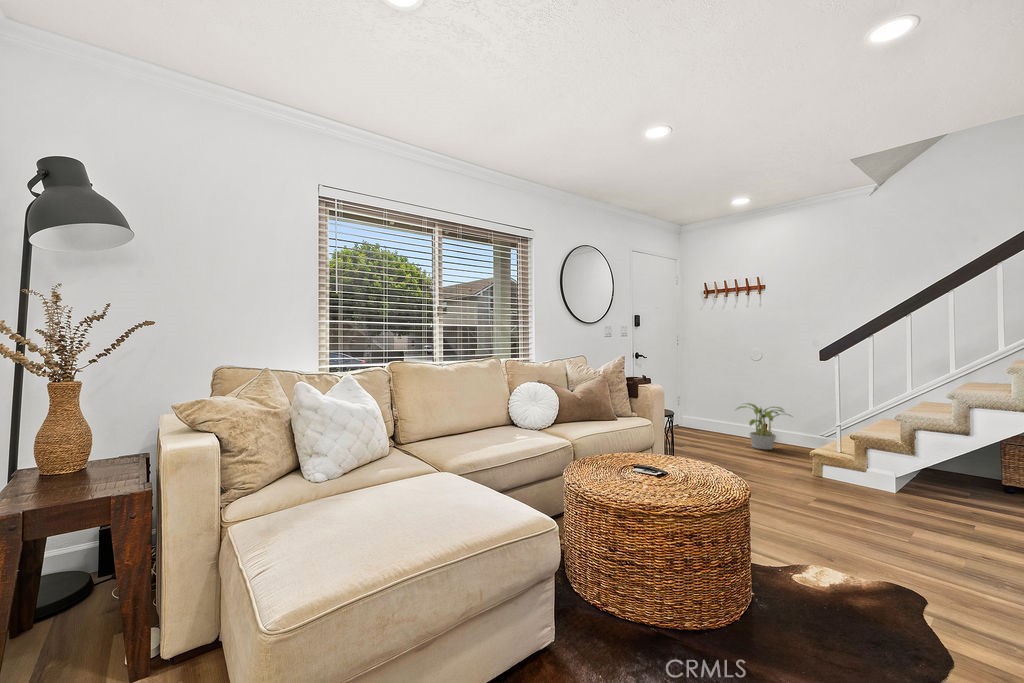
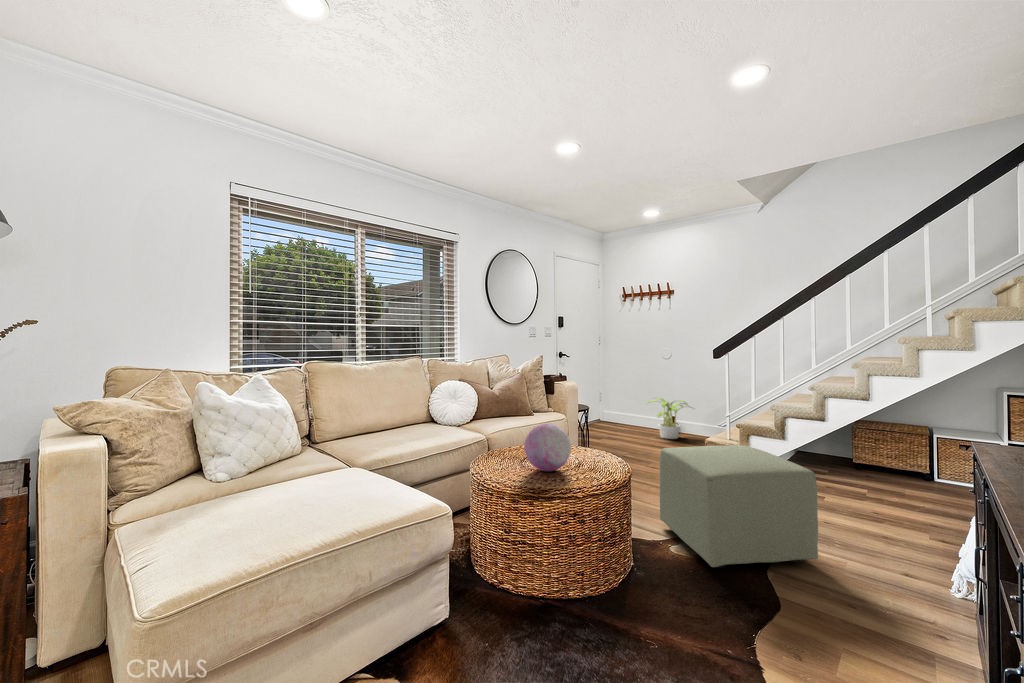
decorative orb: none [628,432,682,485] -> present [524,423,571,471]
ottoman: none [774,462,989,606] -> present [660,445,818,568]

